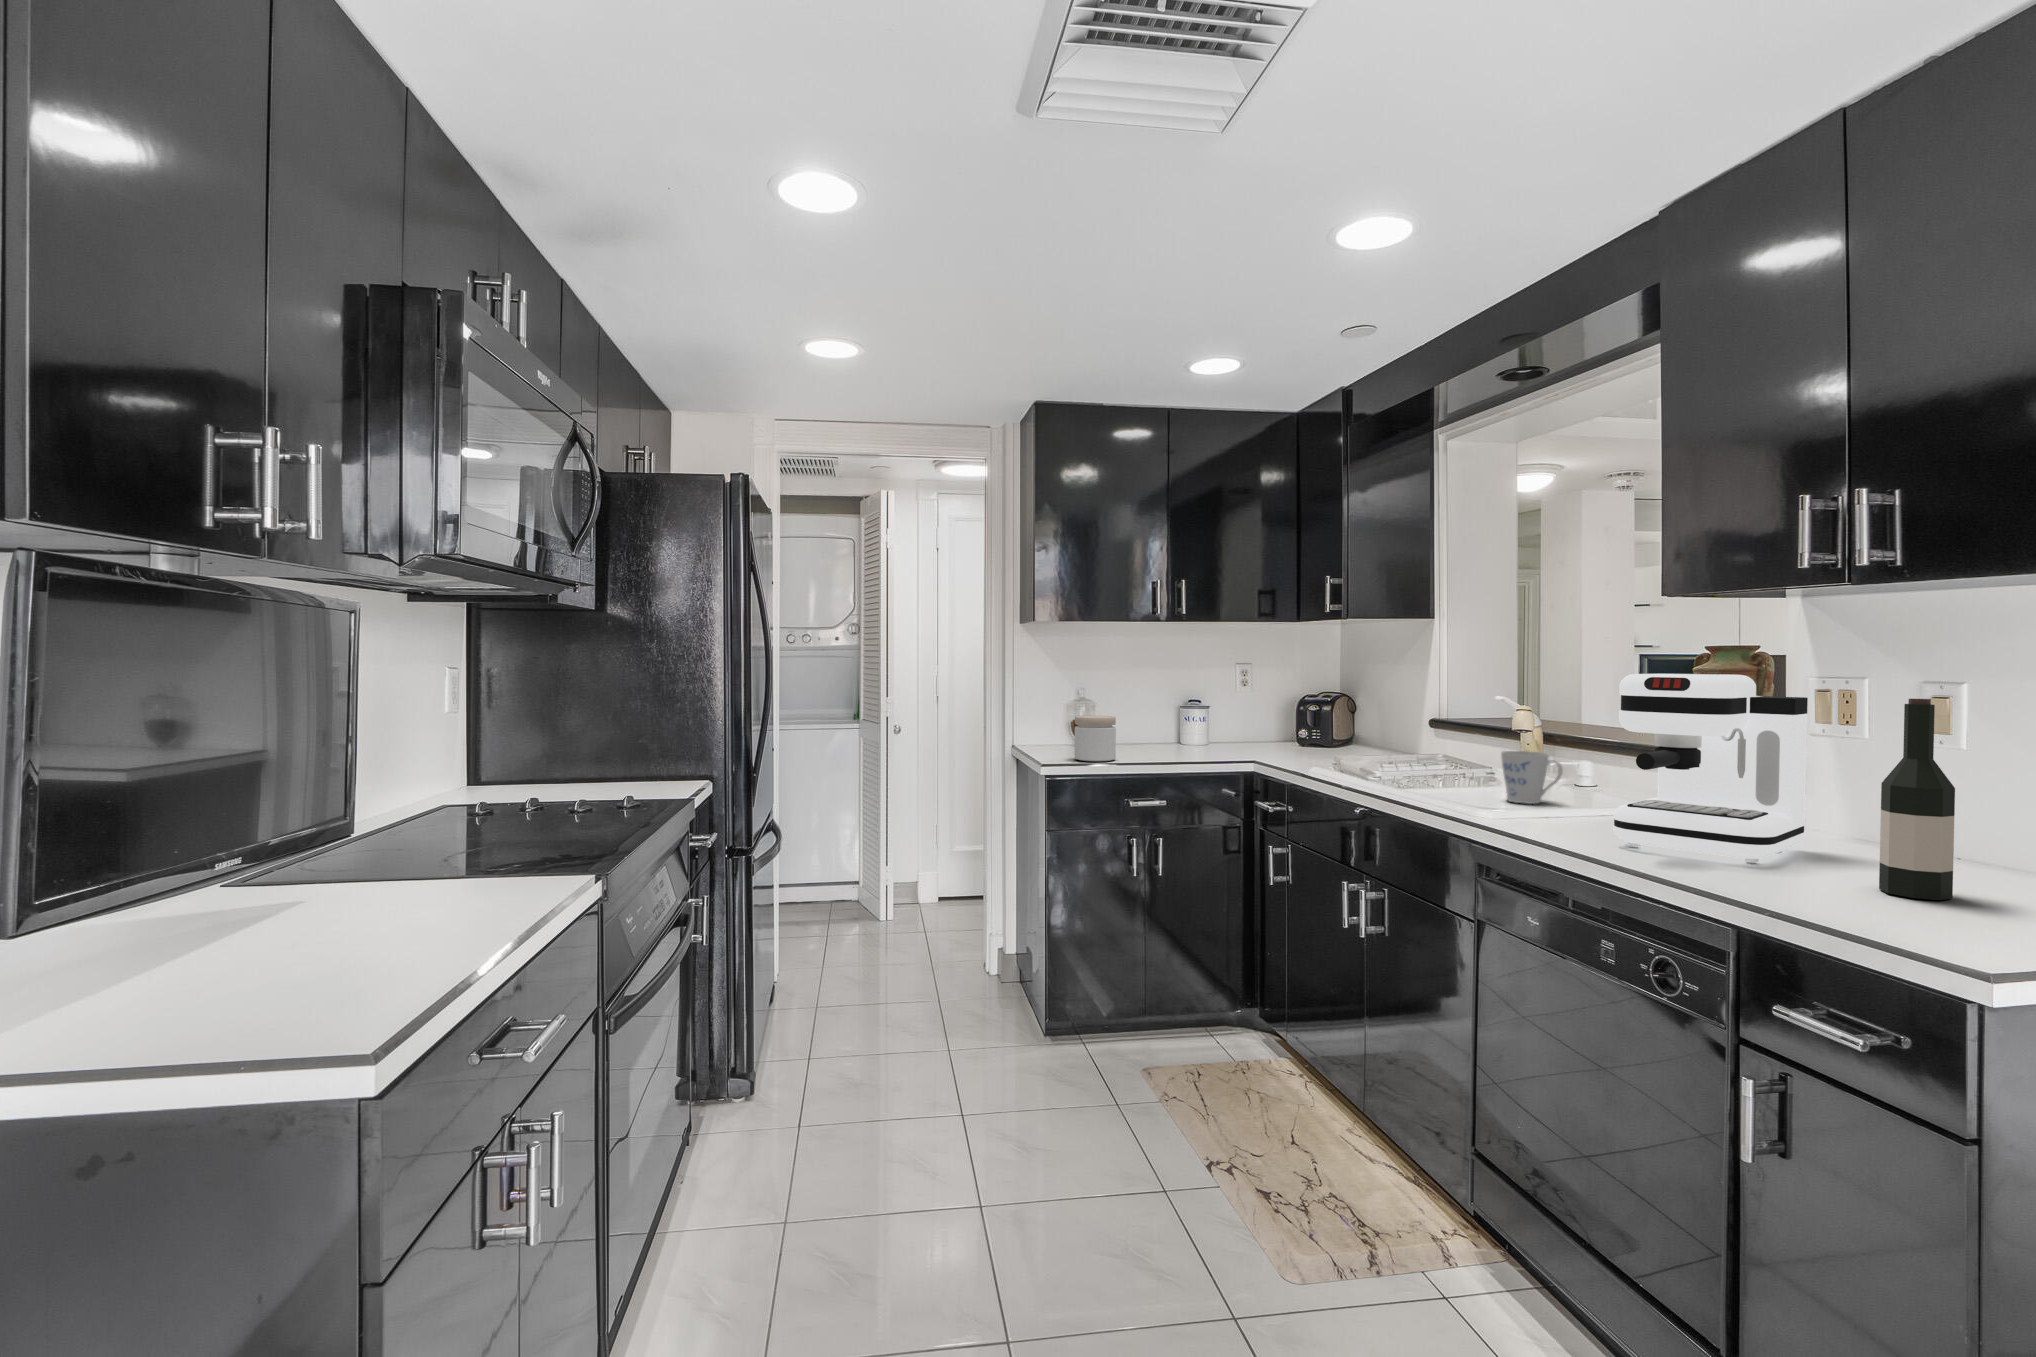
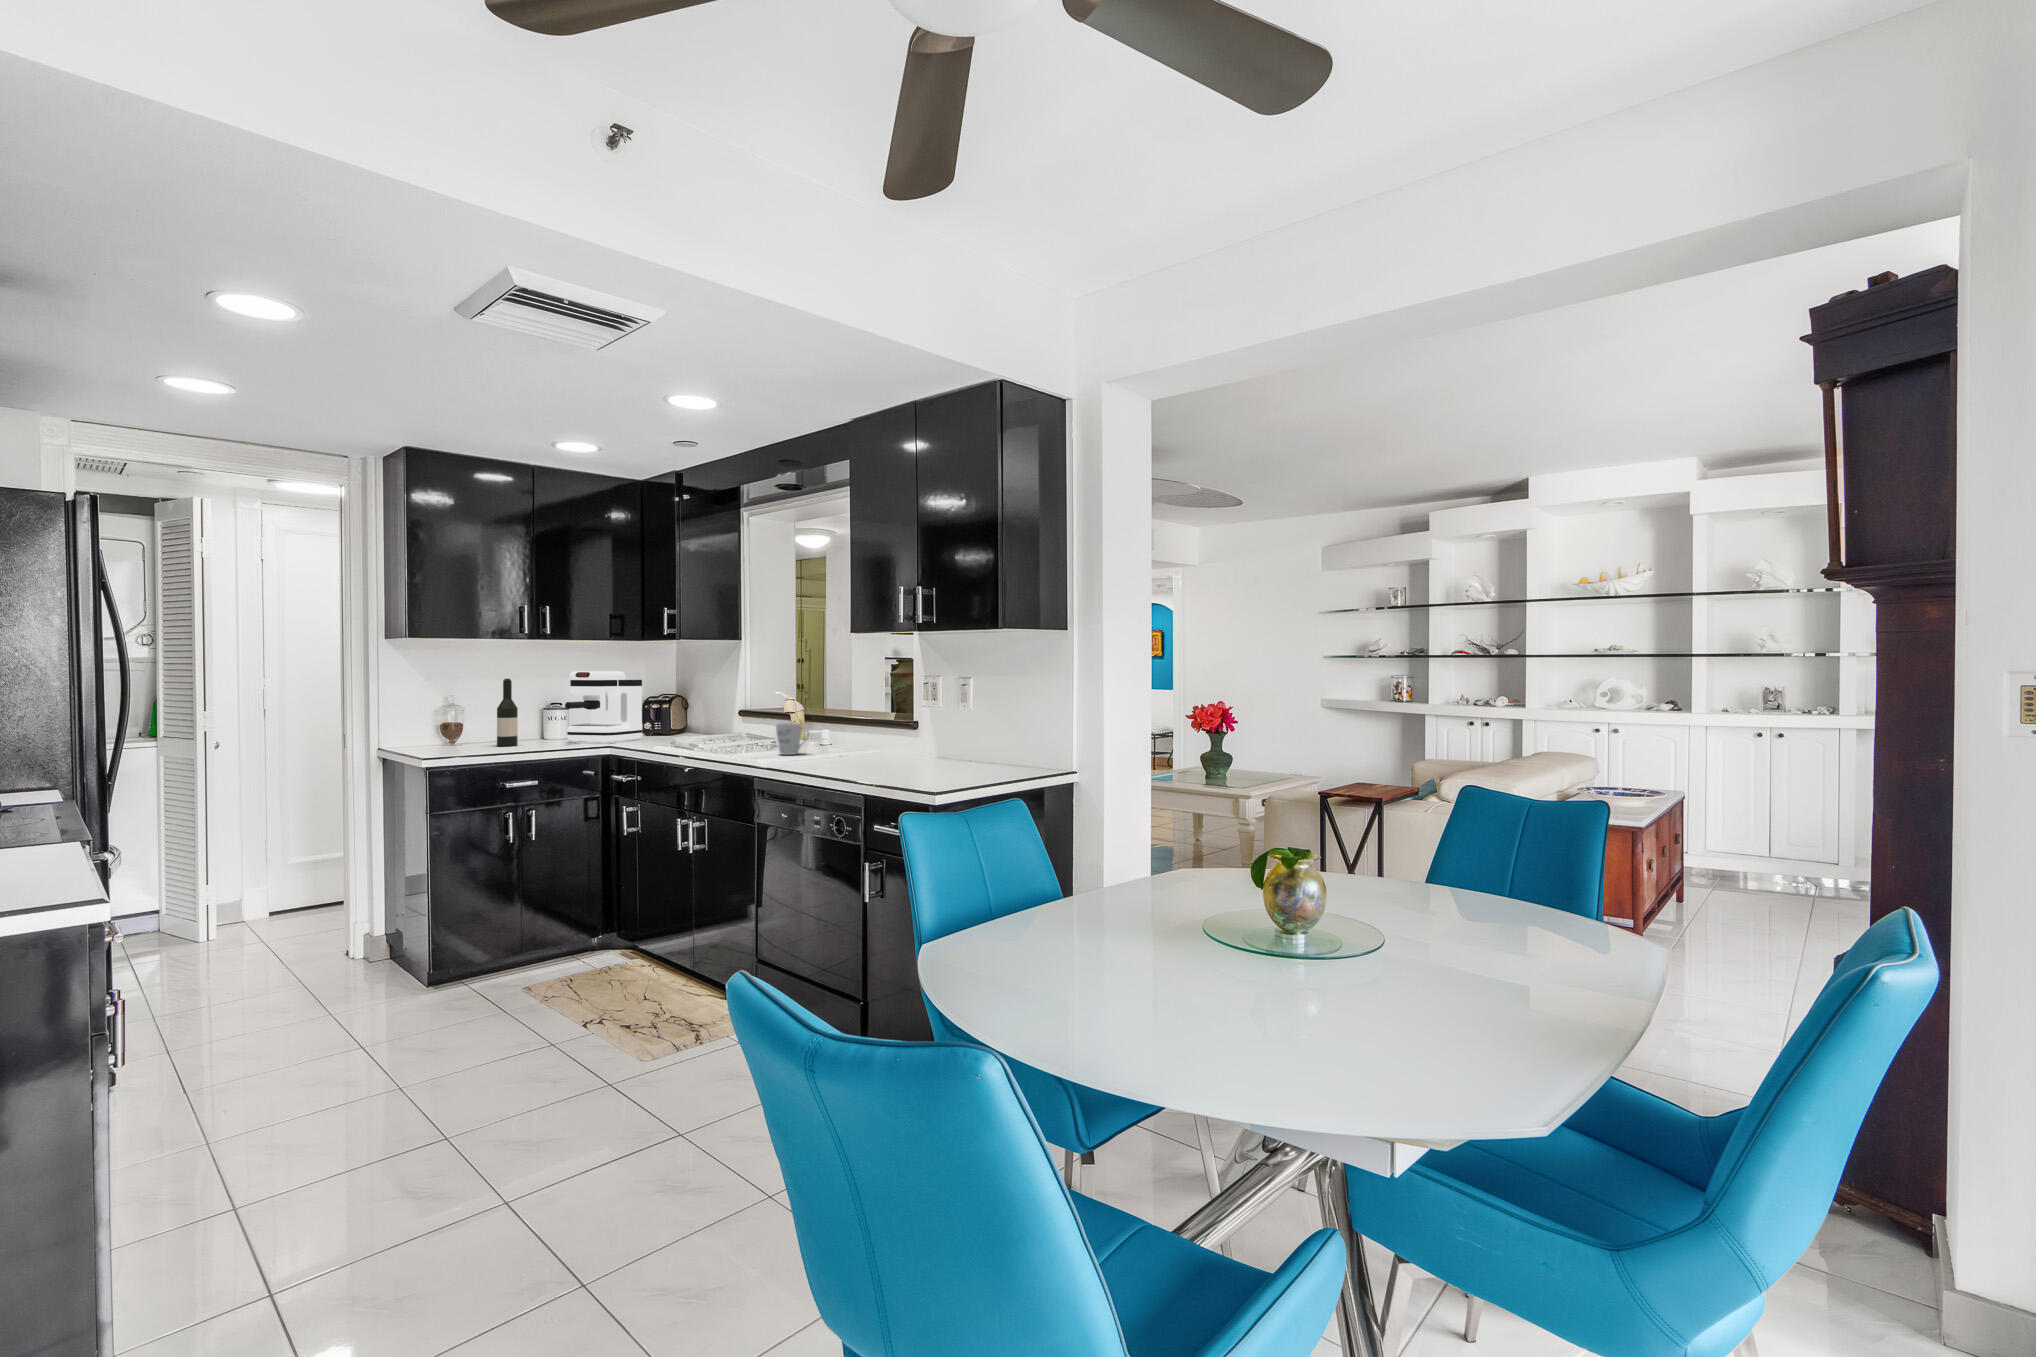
coffee maker: present [1613,674,1808,863] -> present [565,671,642,743]
wine bottle: present [1879,699,1955,900] -> present [497,679,518,746]
jar: present [1075,715,1116,761] -> none [453,715,491,752]

